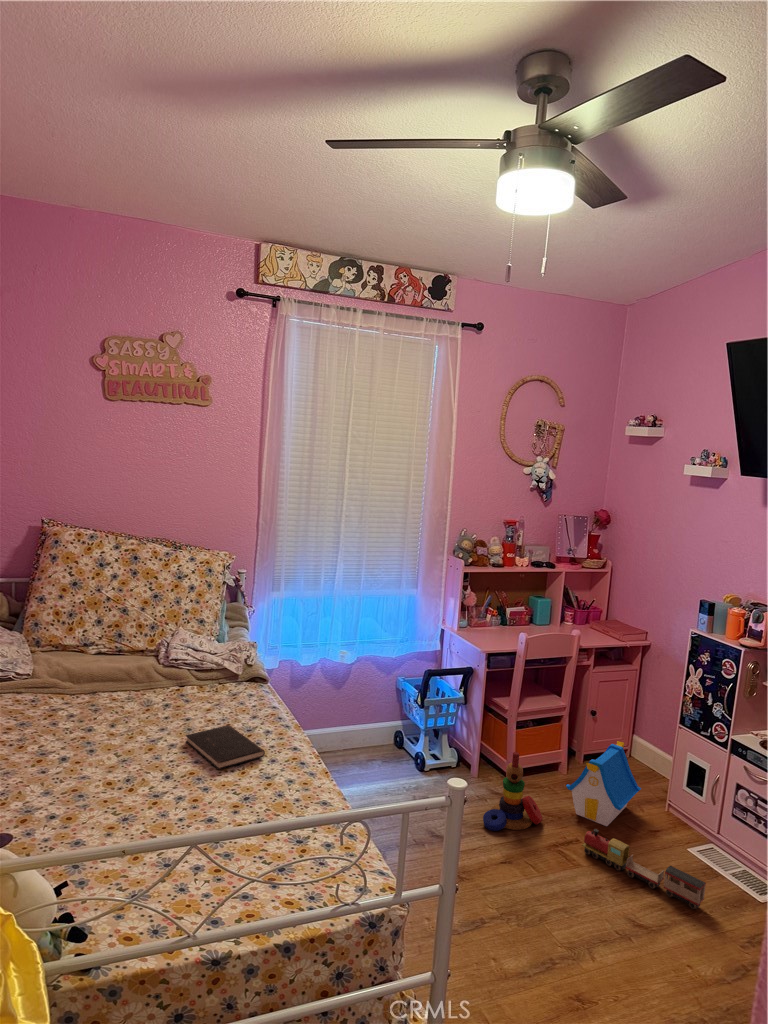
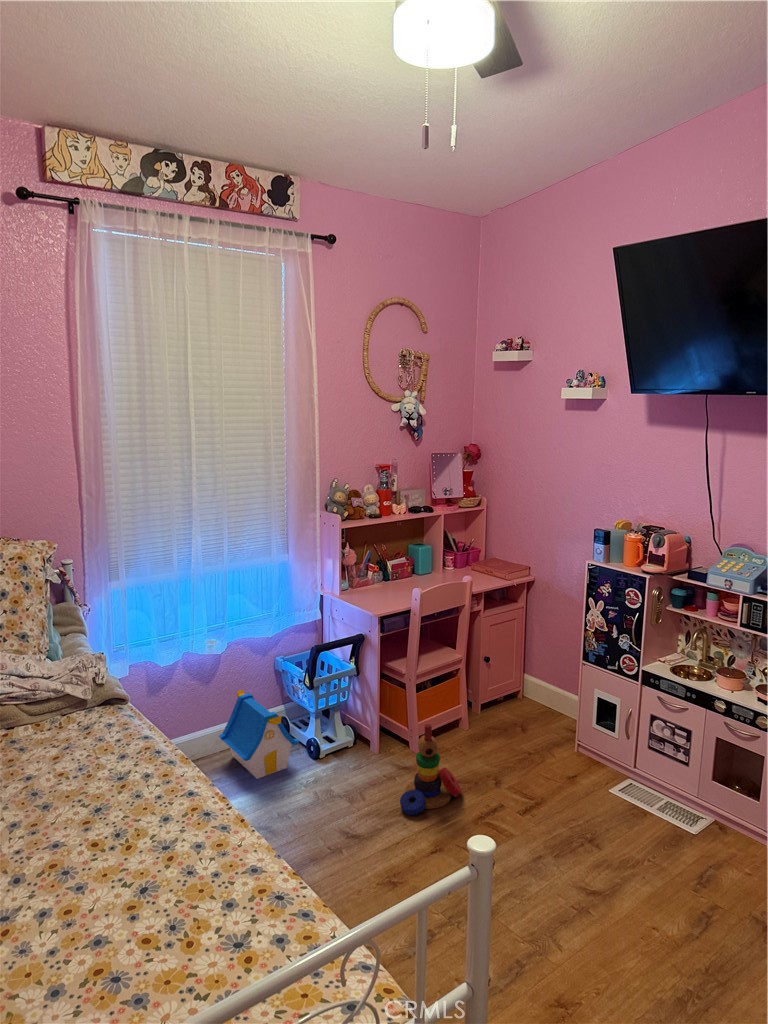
hardcover book: present [186,725,265,770] -> none [32,778,152,851]
toy house: present [566,741,641,826] -> present [219,690,299,779]
toy train: present [582,829,706,909] -> none [509,792,642,857]

